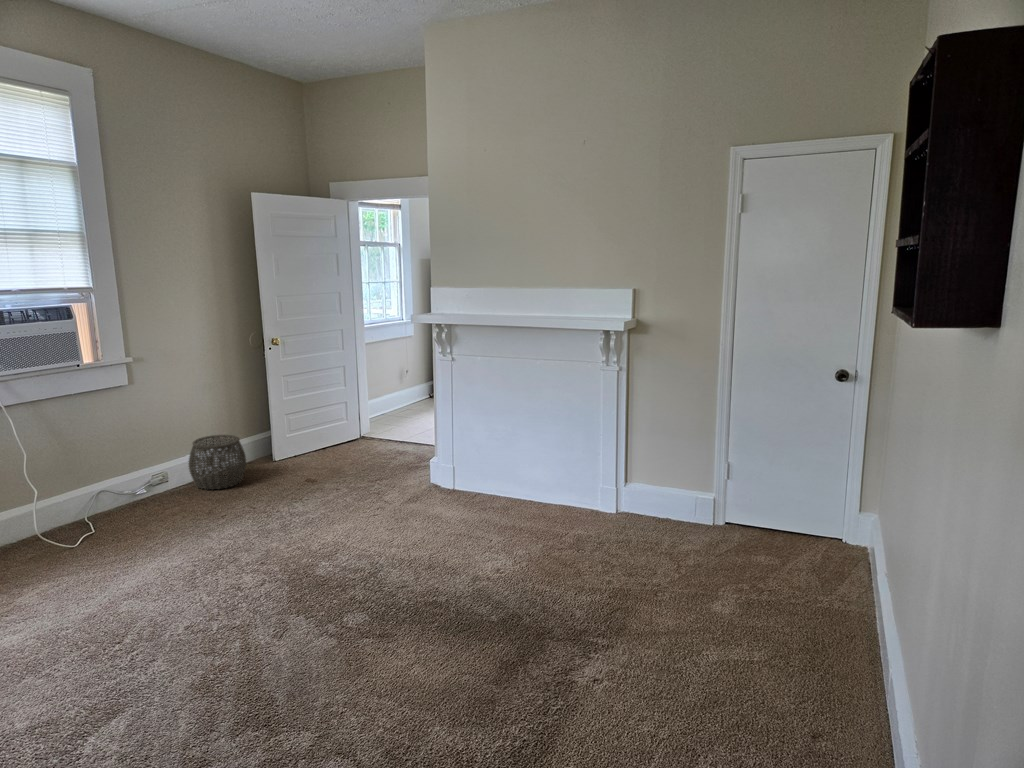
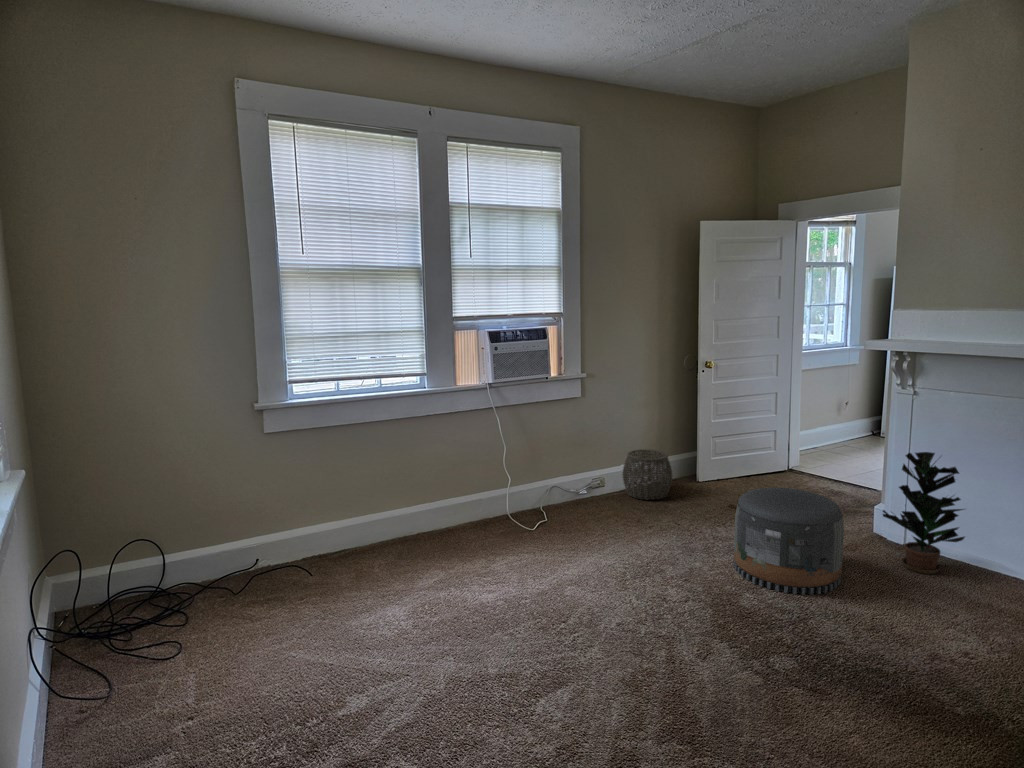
potted plant: none [433,410,492,511] -> present [883,452,965,574]
pouf: none [307,456,403,554] -> present [734,487,844,595]

